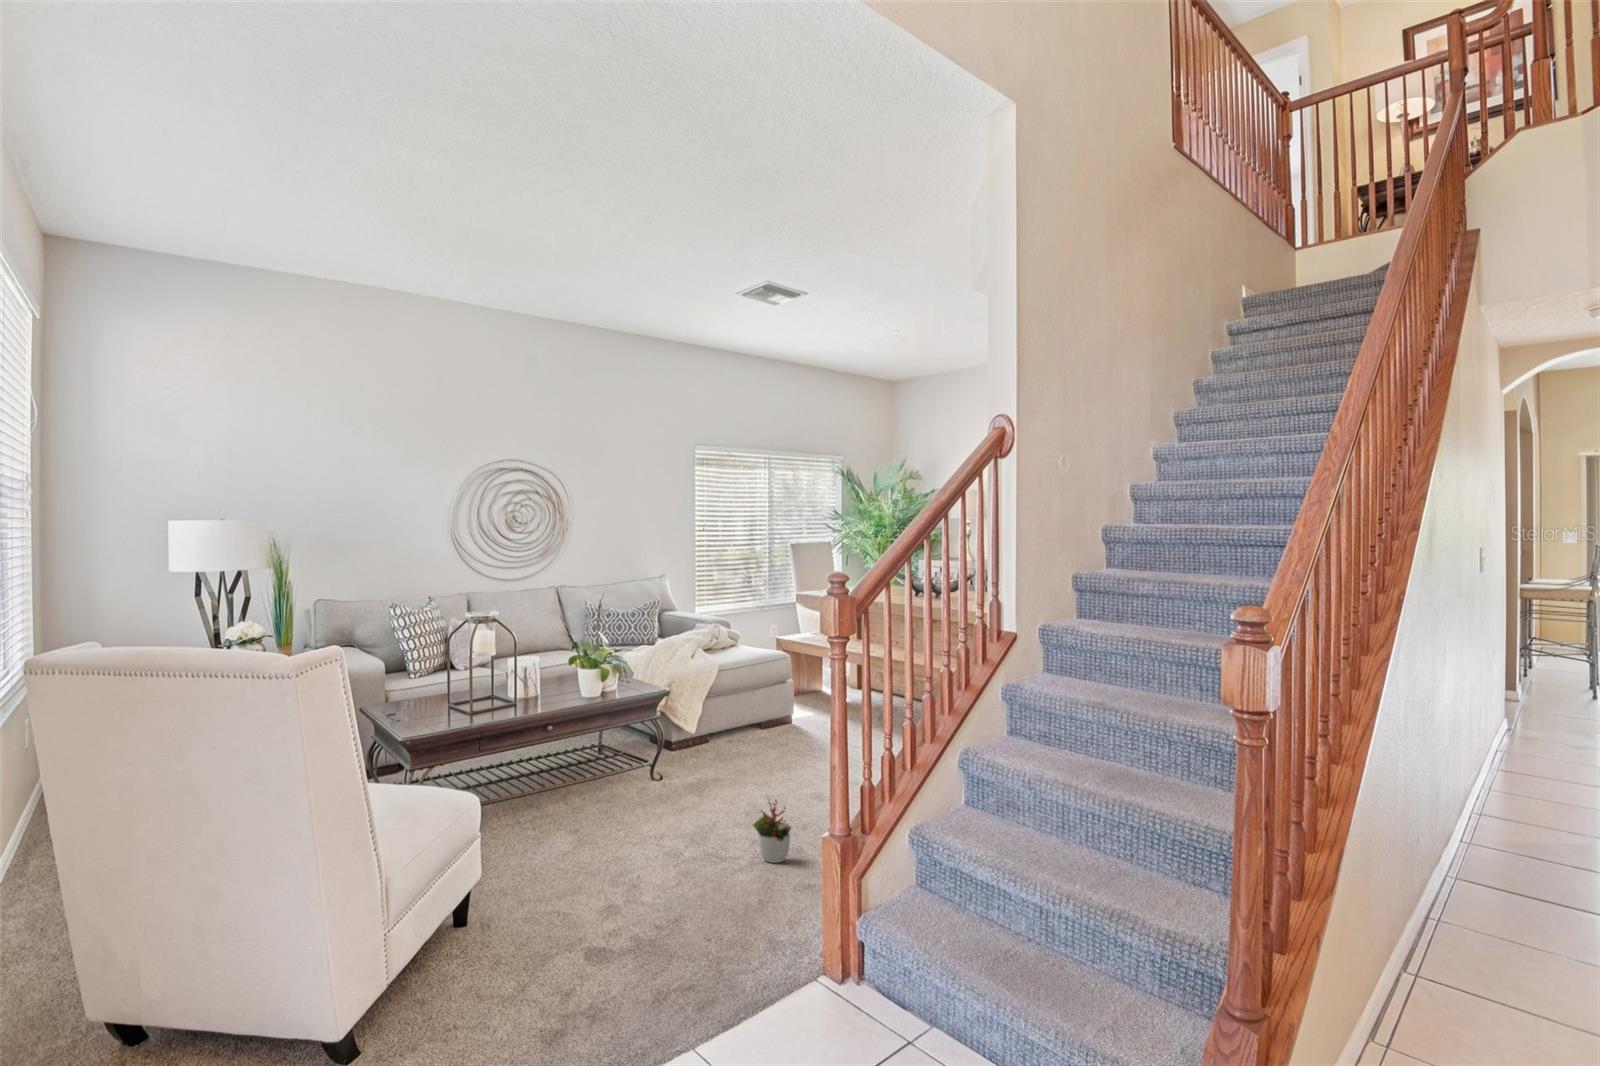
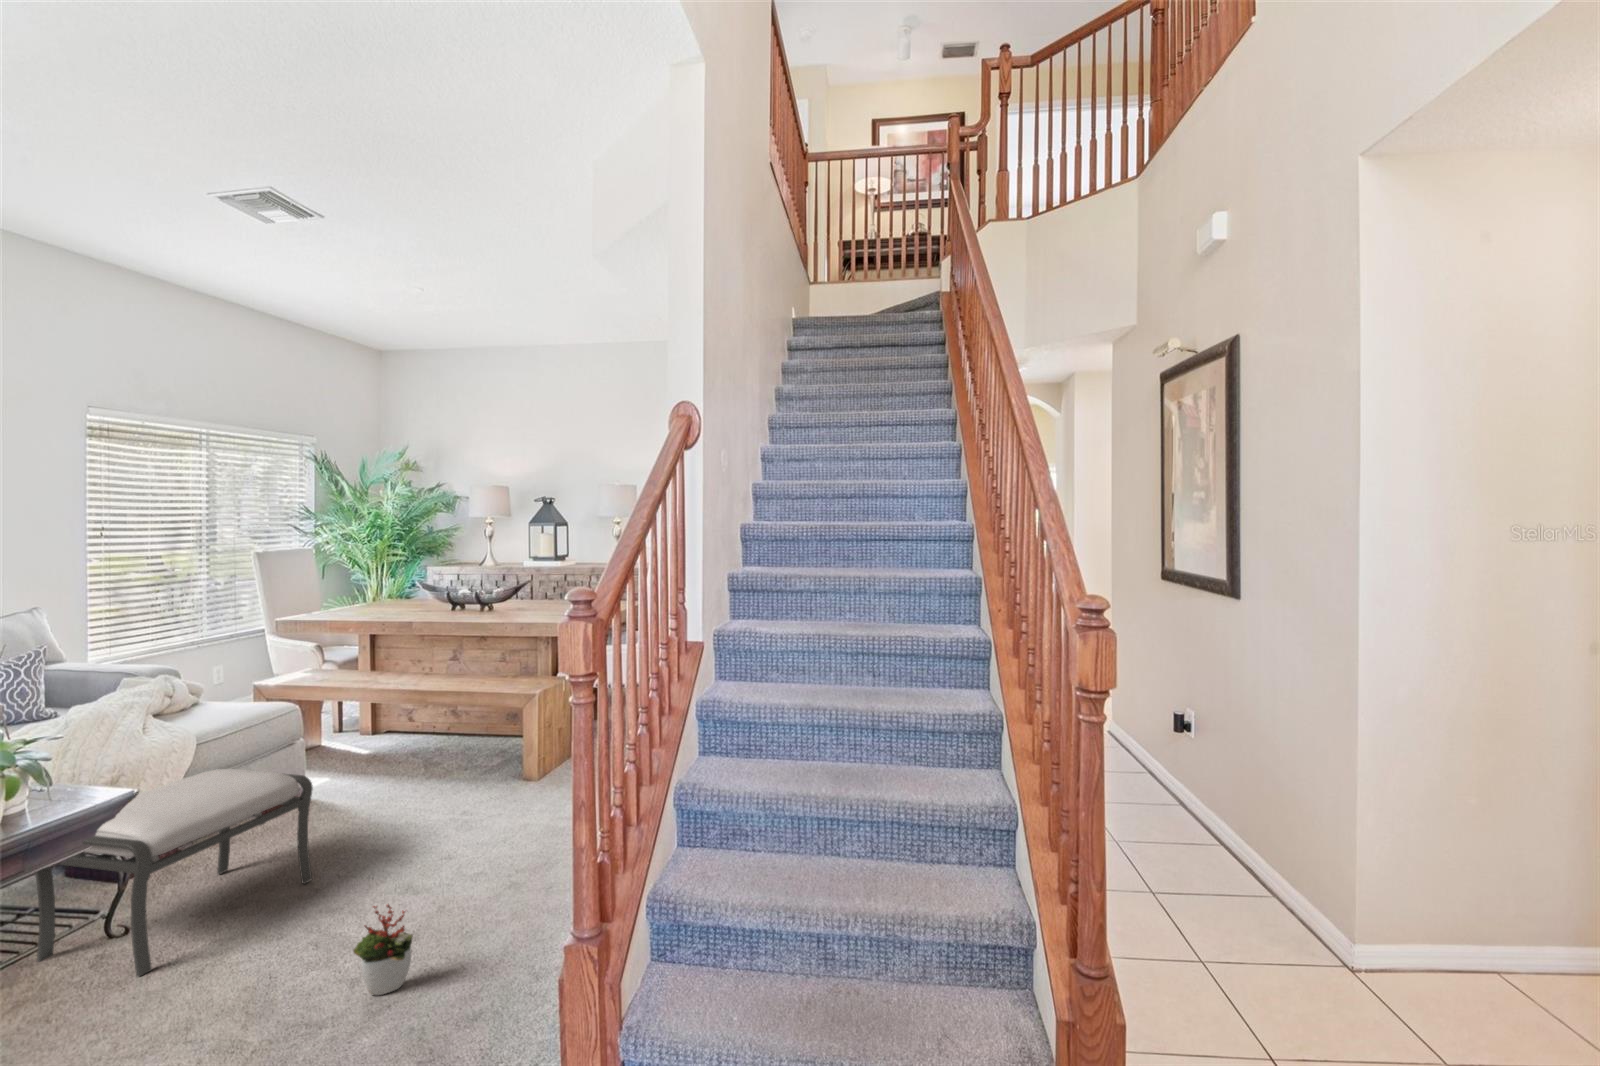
ottoman: none [622,692,770,811] -> present [35,769,313,977]

